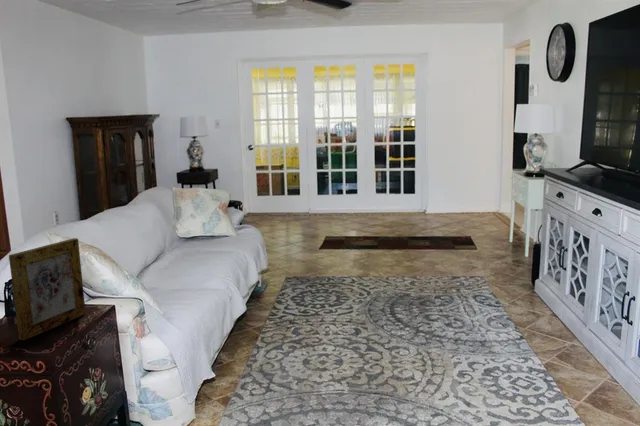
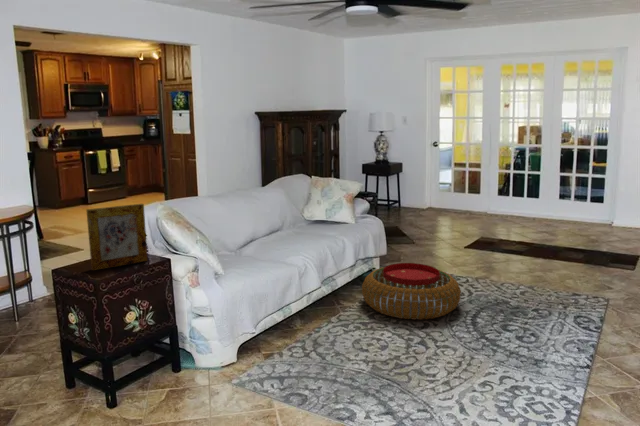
pouf: none [272,270,376,330] -> present [362,263,461,320]

